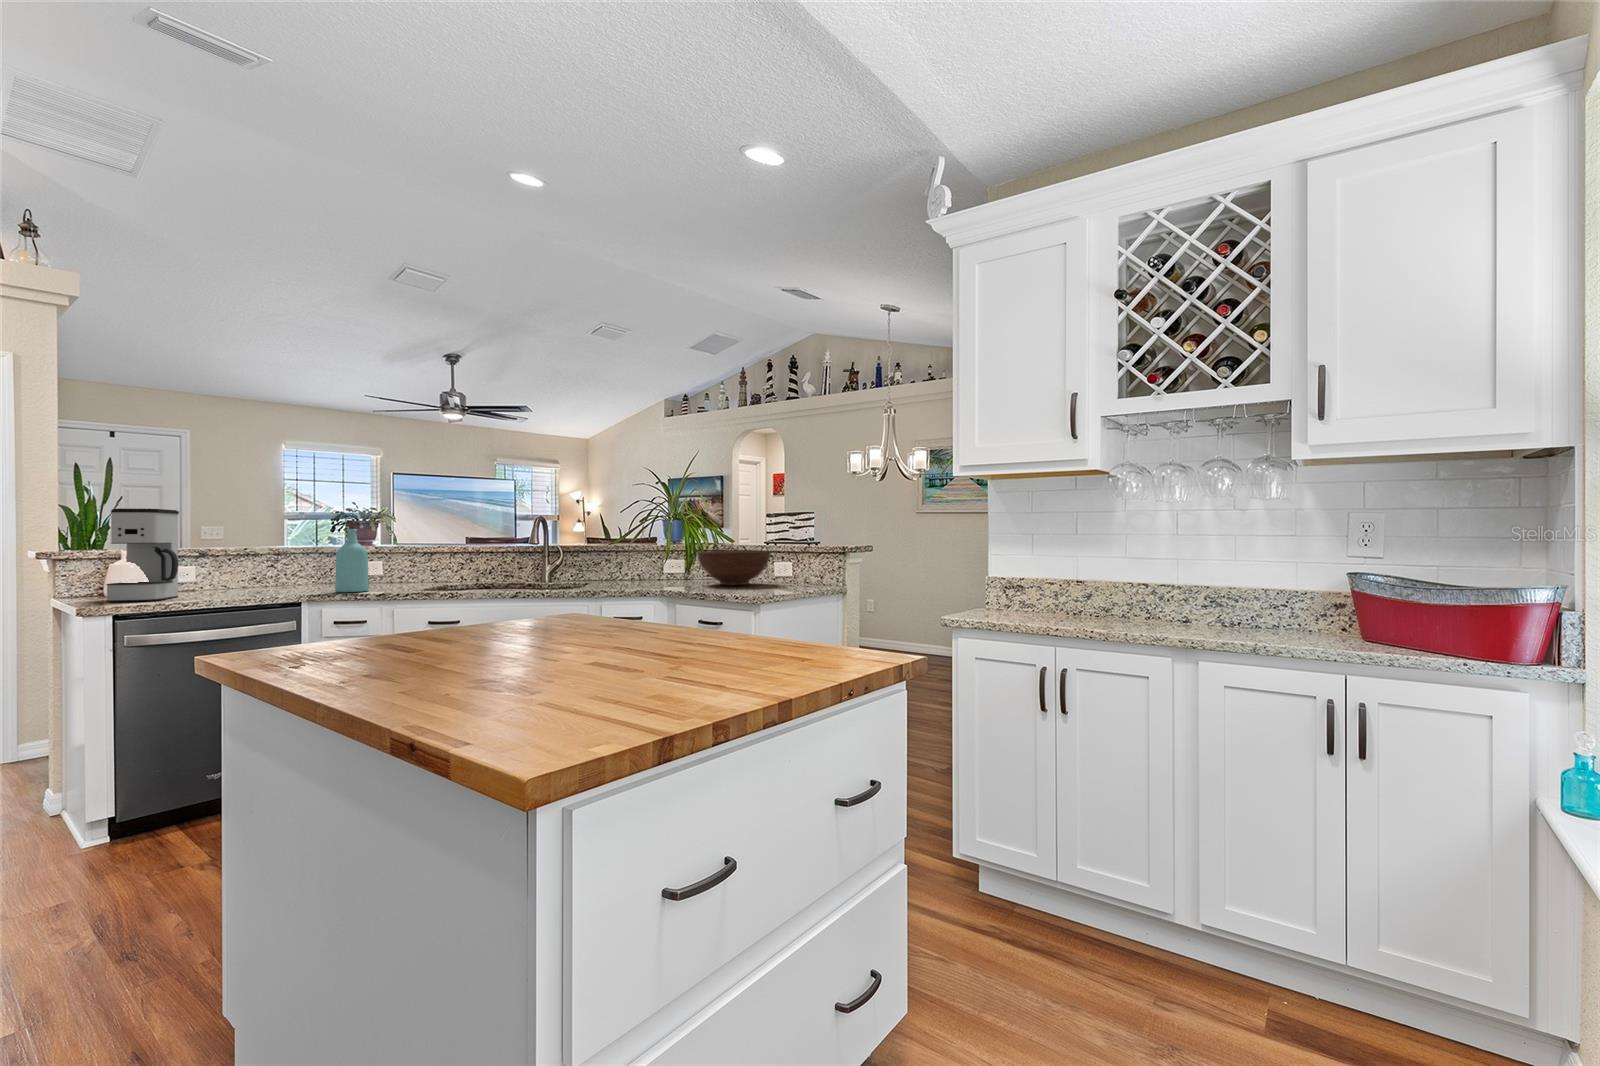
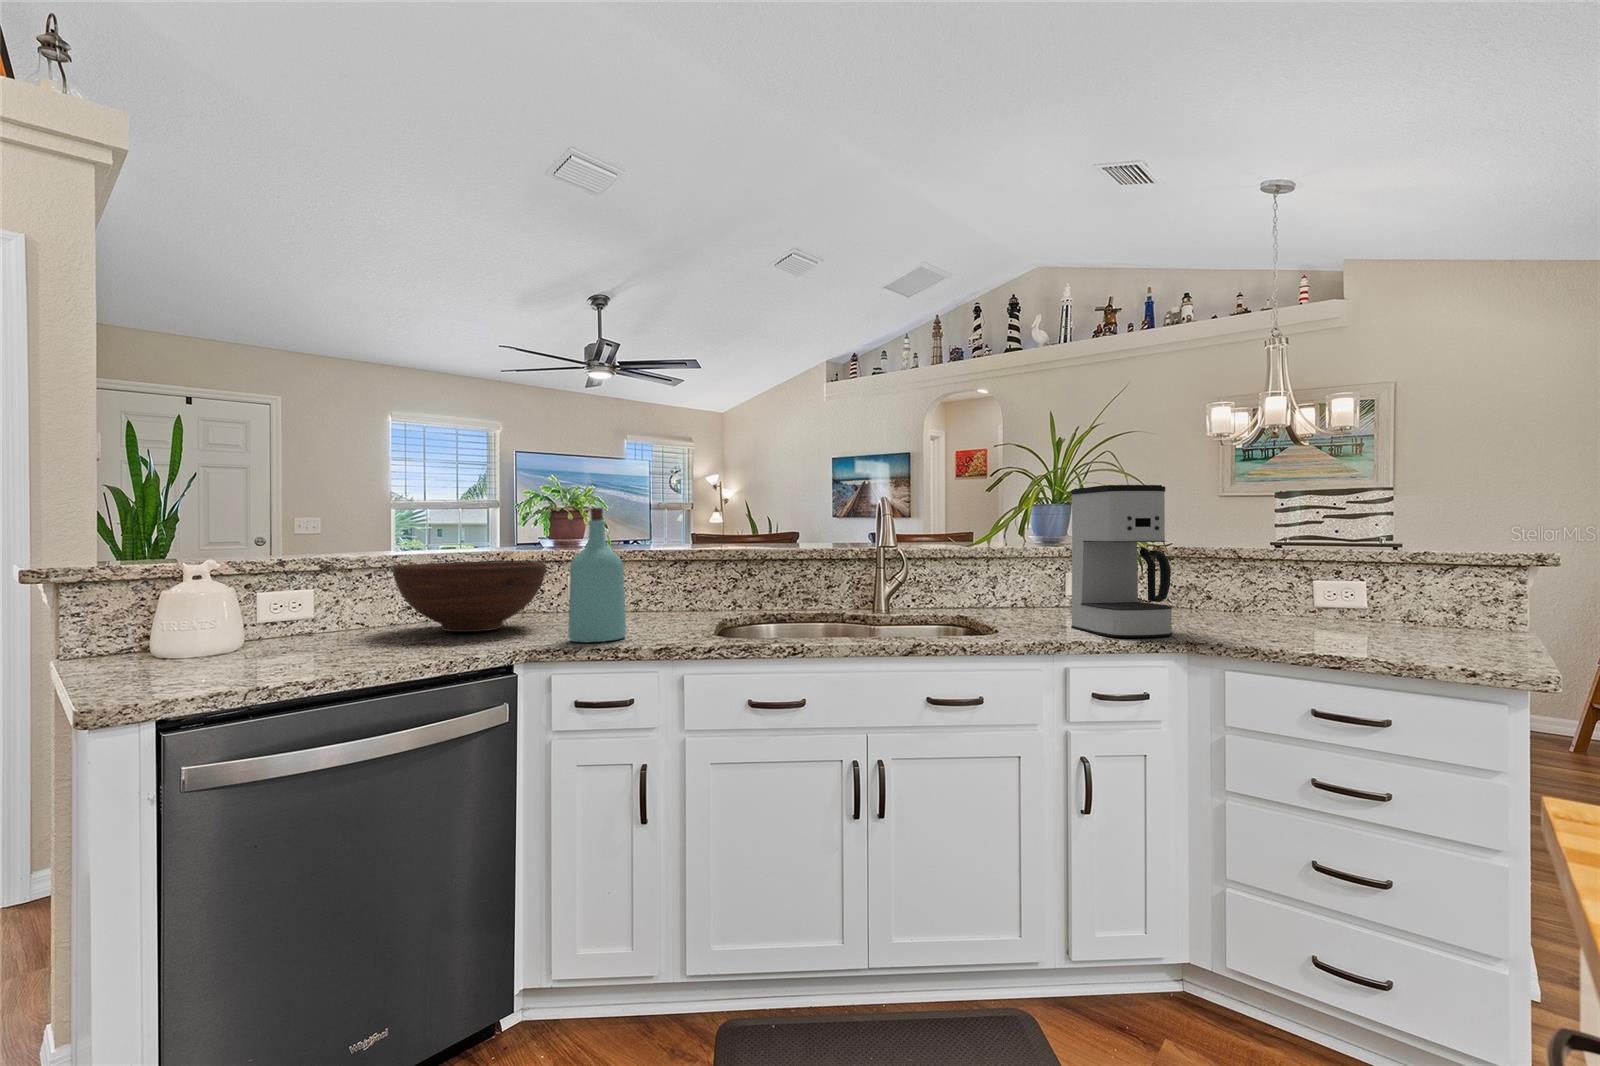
coffee maker: present [106,509,179,602] -> present [1071,485,1172,637]
fruit bowl: present [698,551,770,585] -> present [393,562,546,632]

